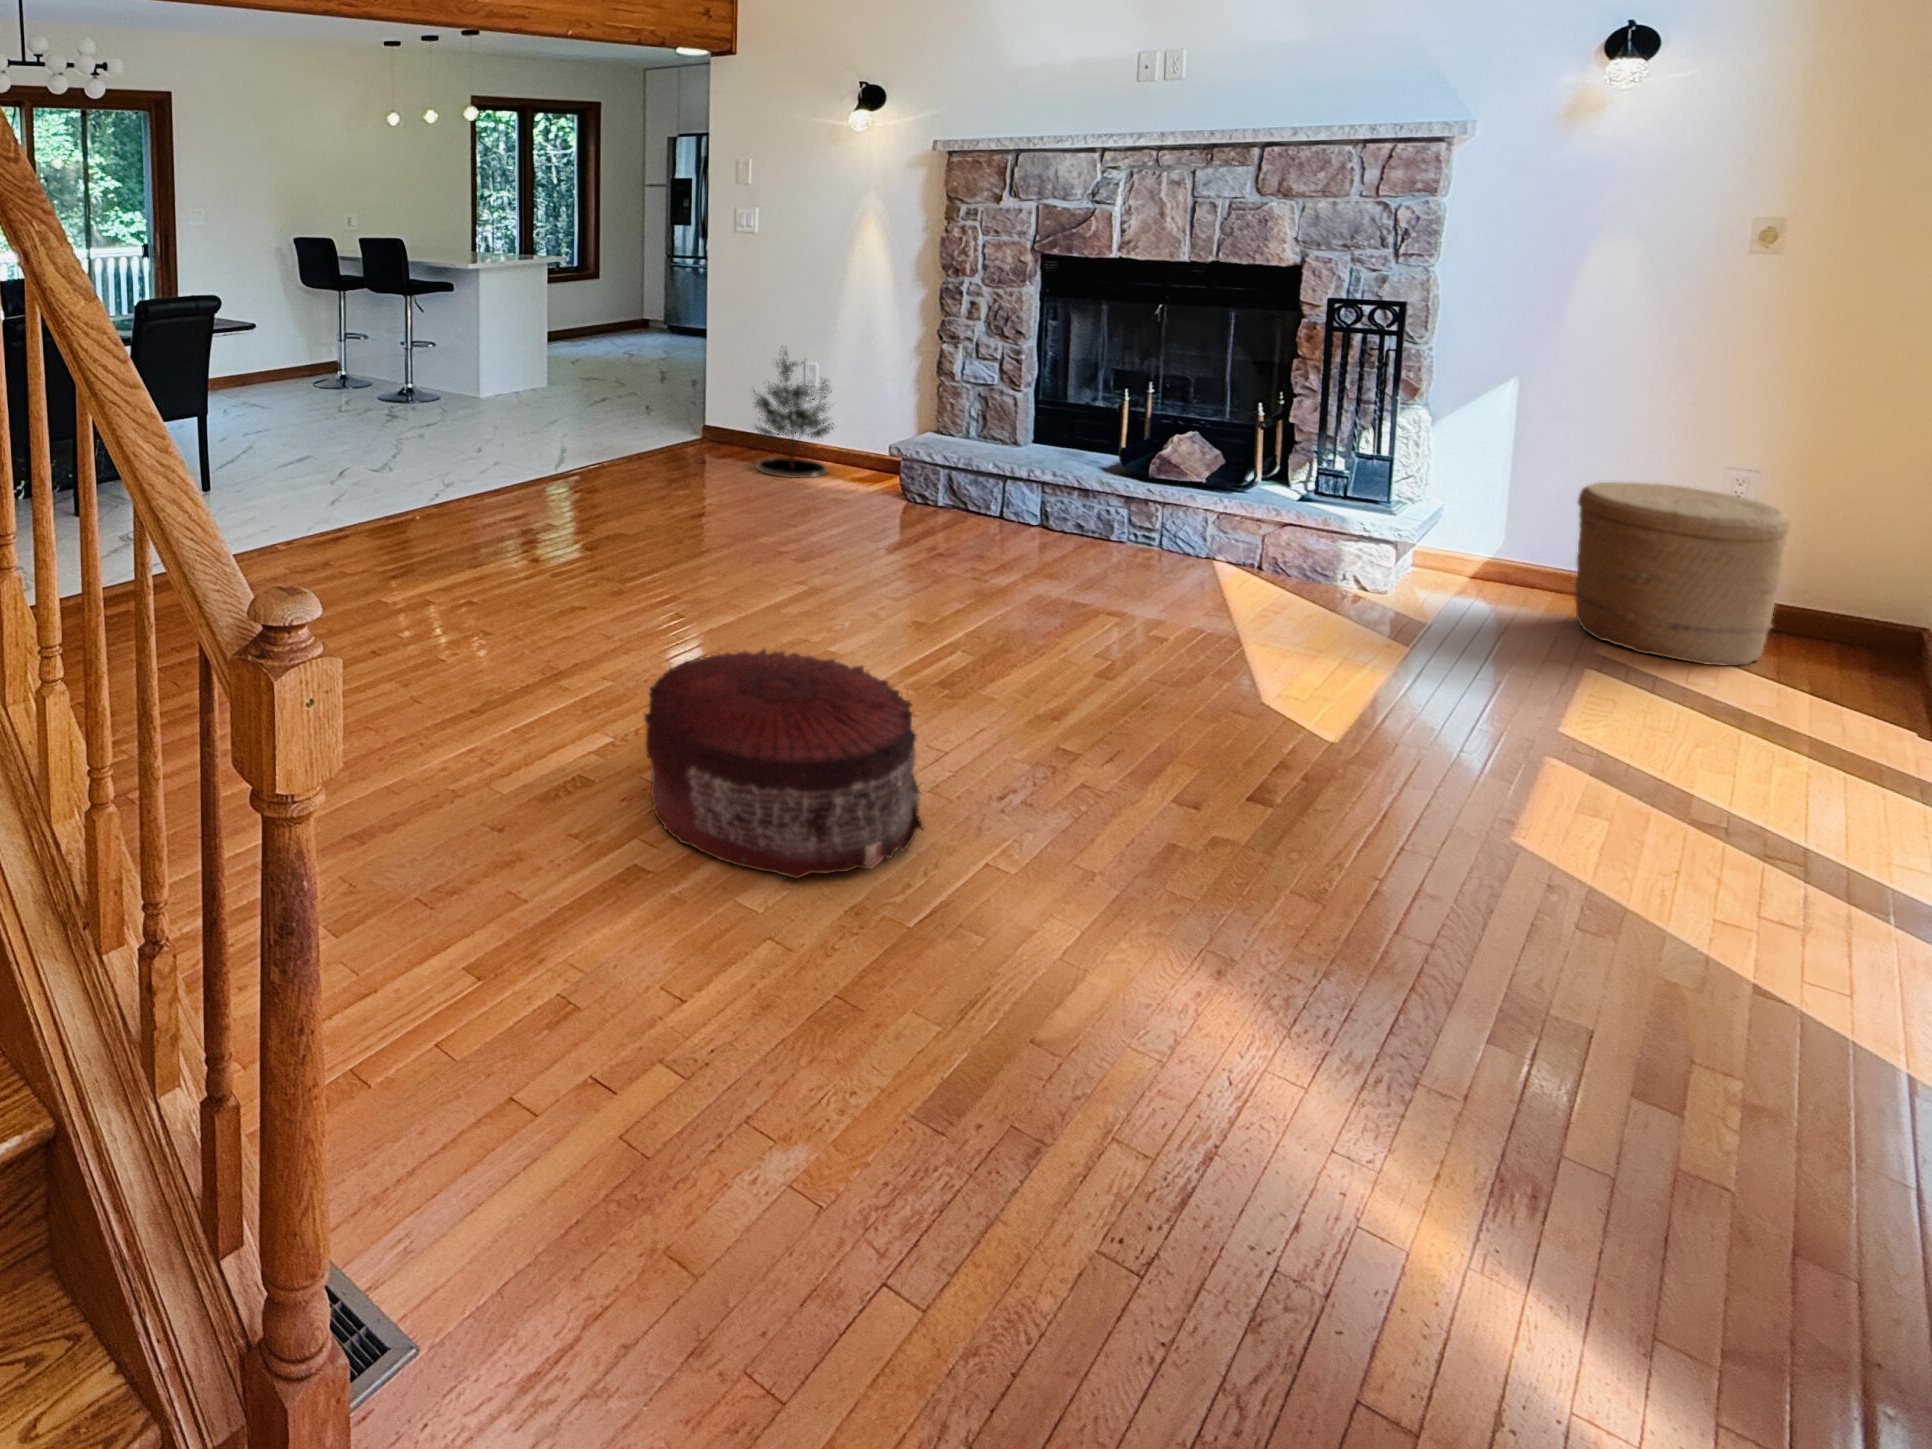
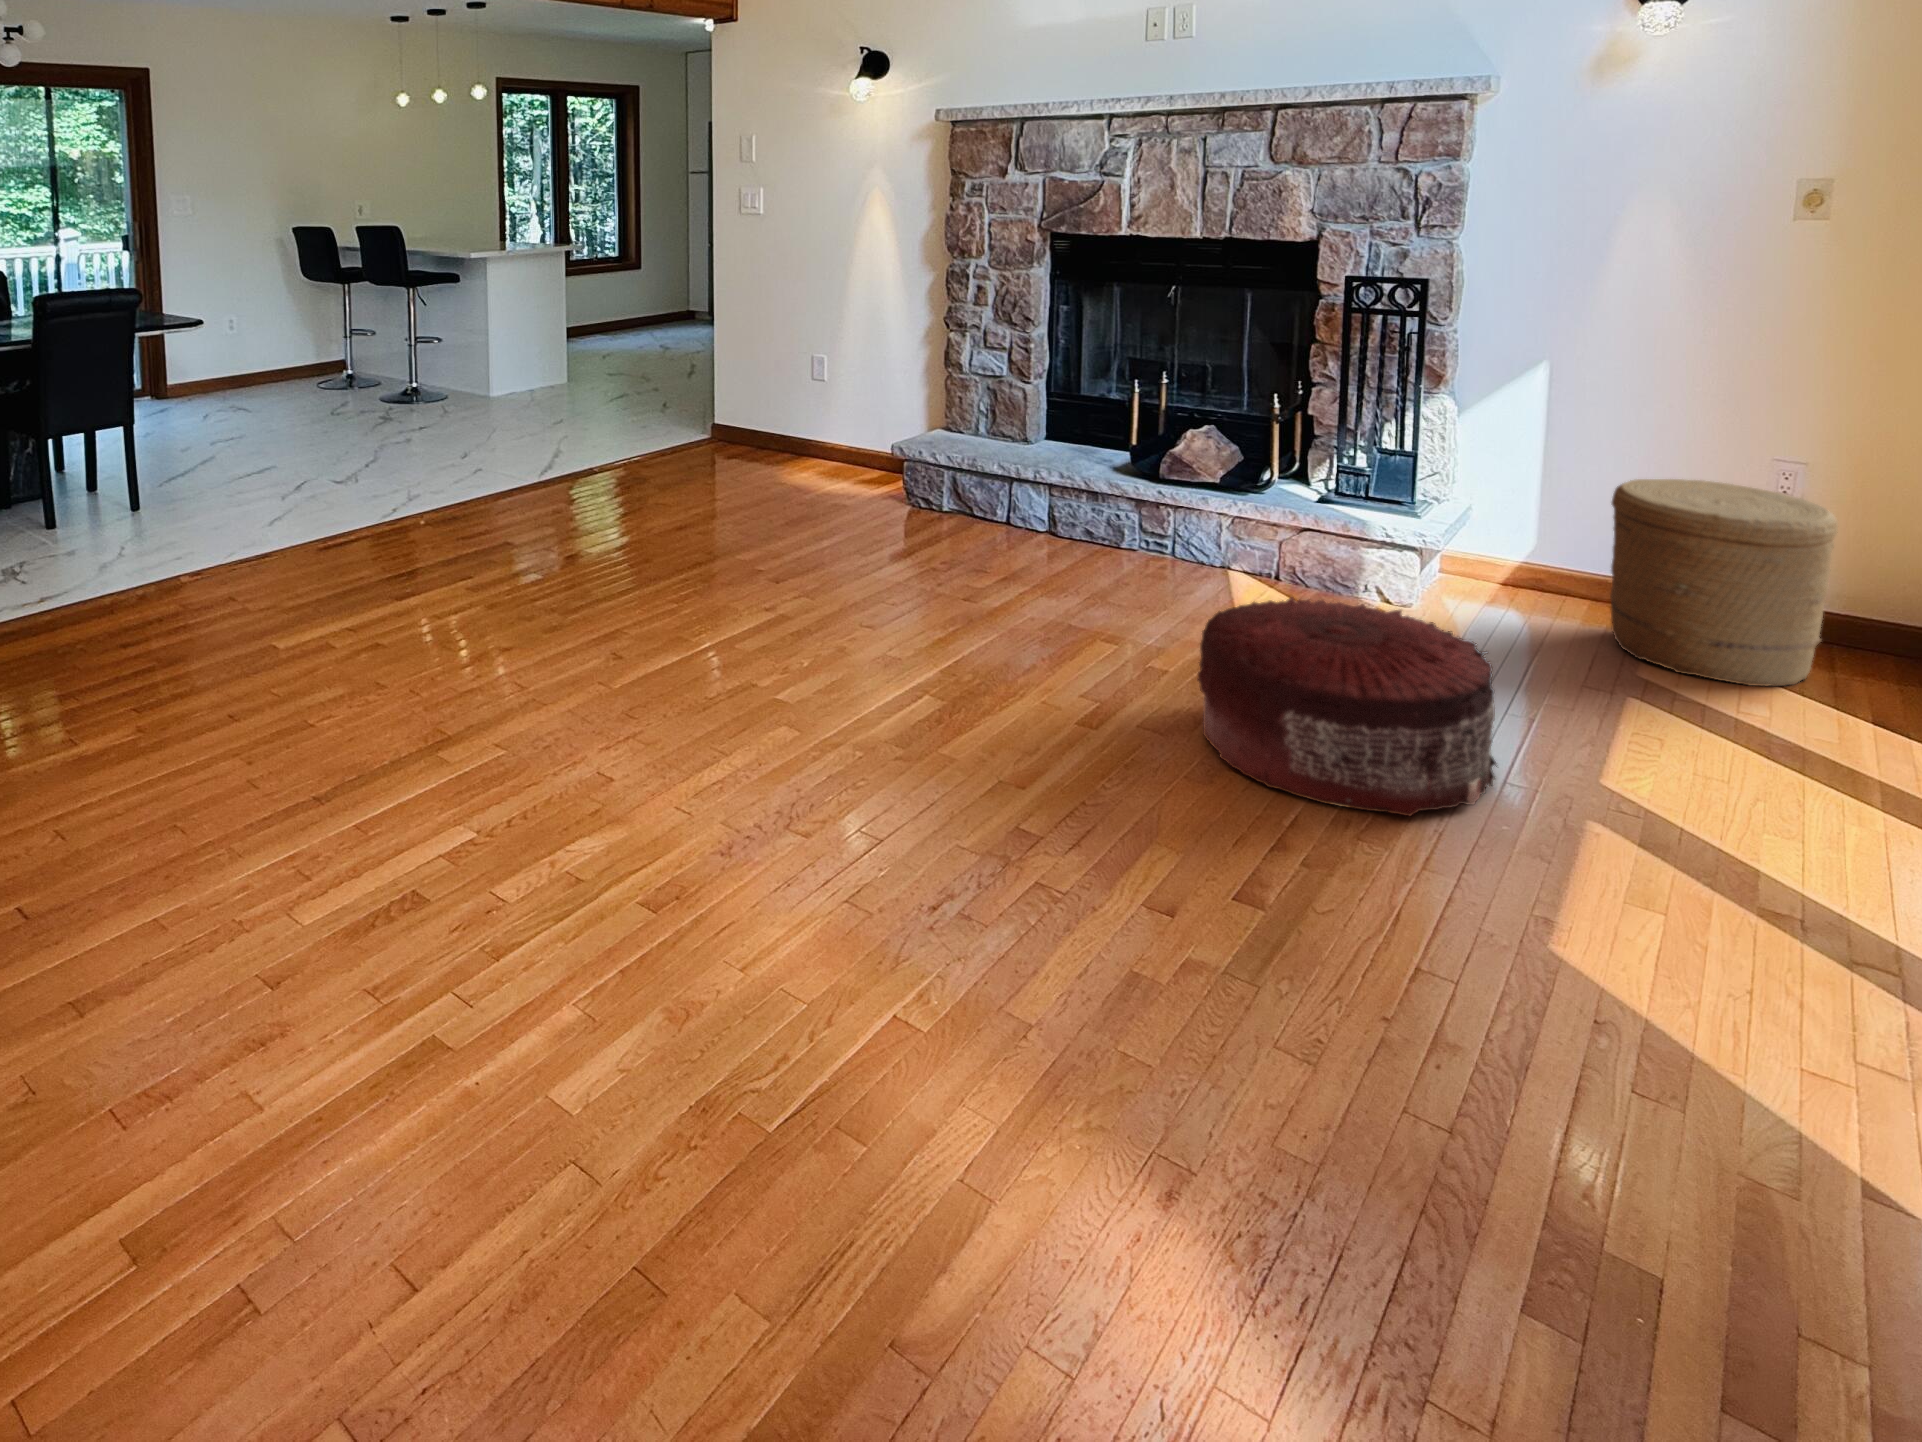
potted tree: present [753,346,834,478] -> none [746,336,843,484]
pouf: present [644,649,923,878] -> present [1198,597,1497,816]

